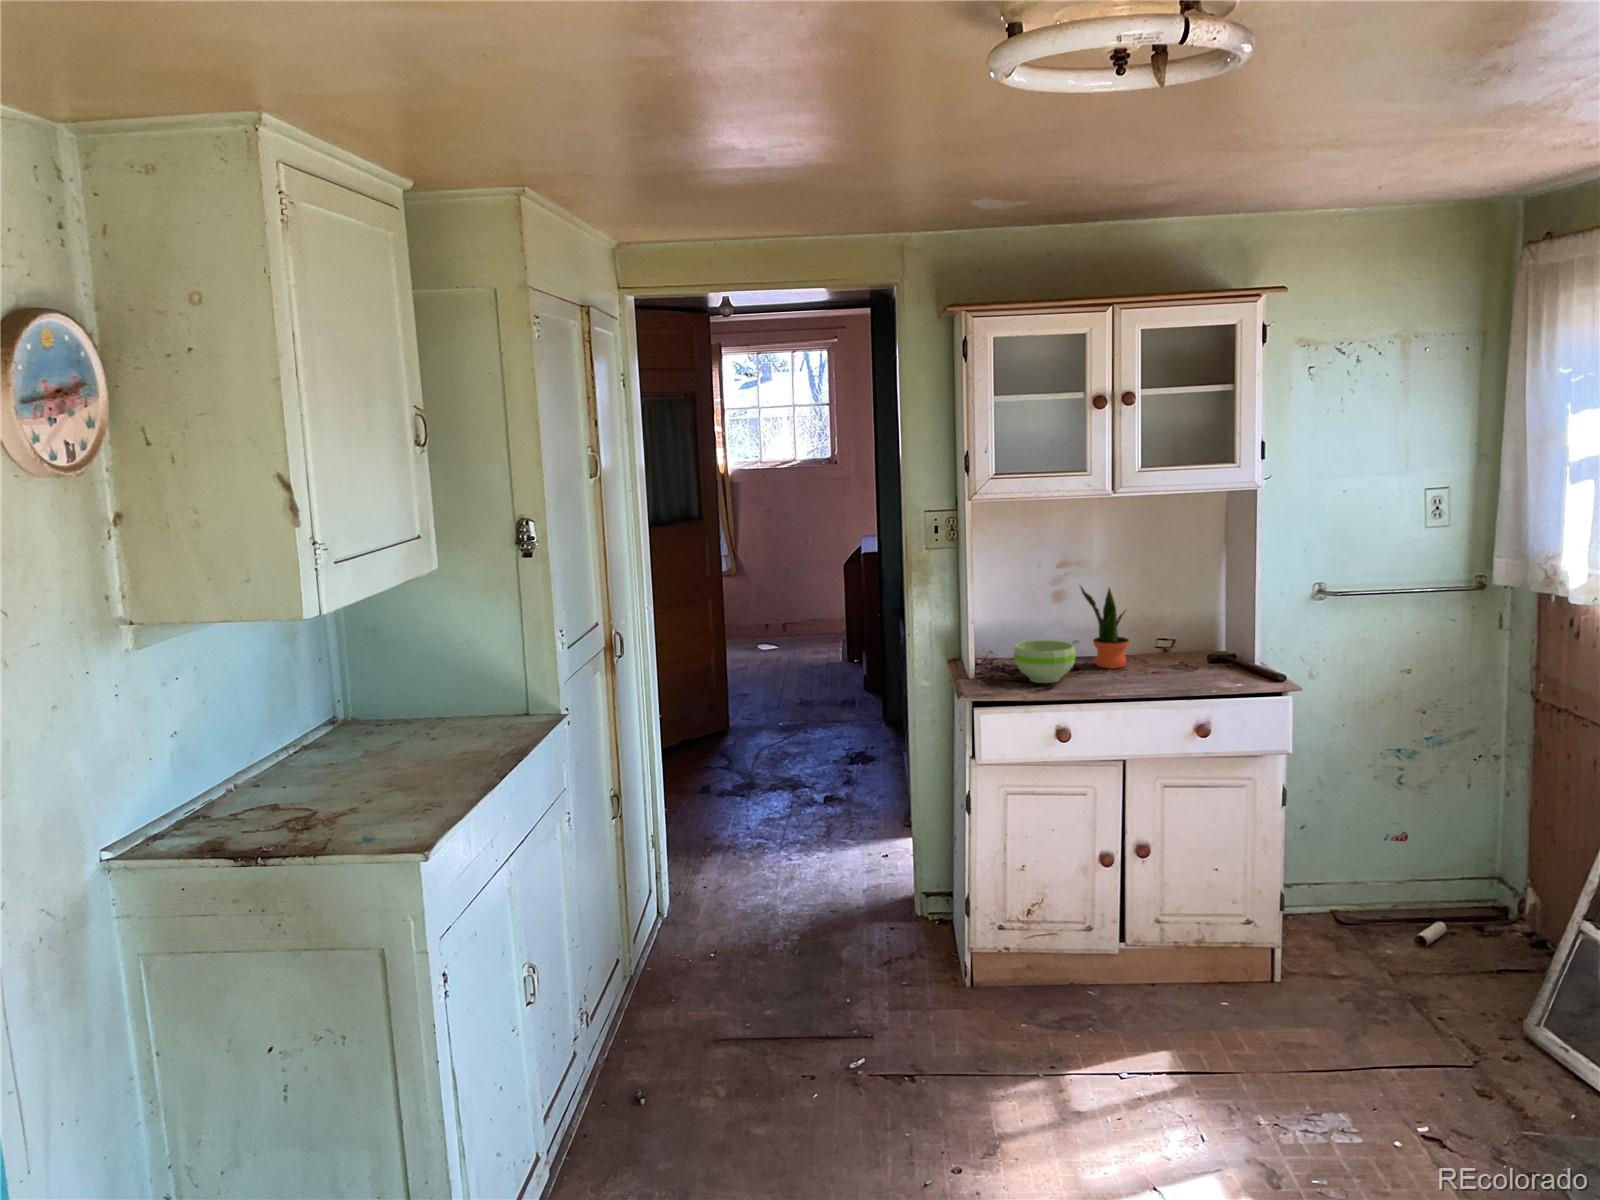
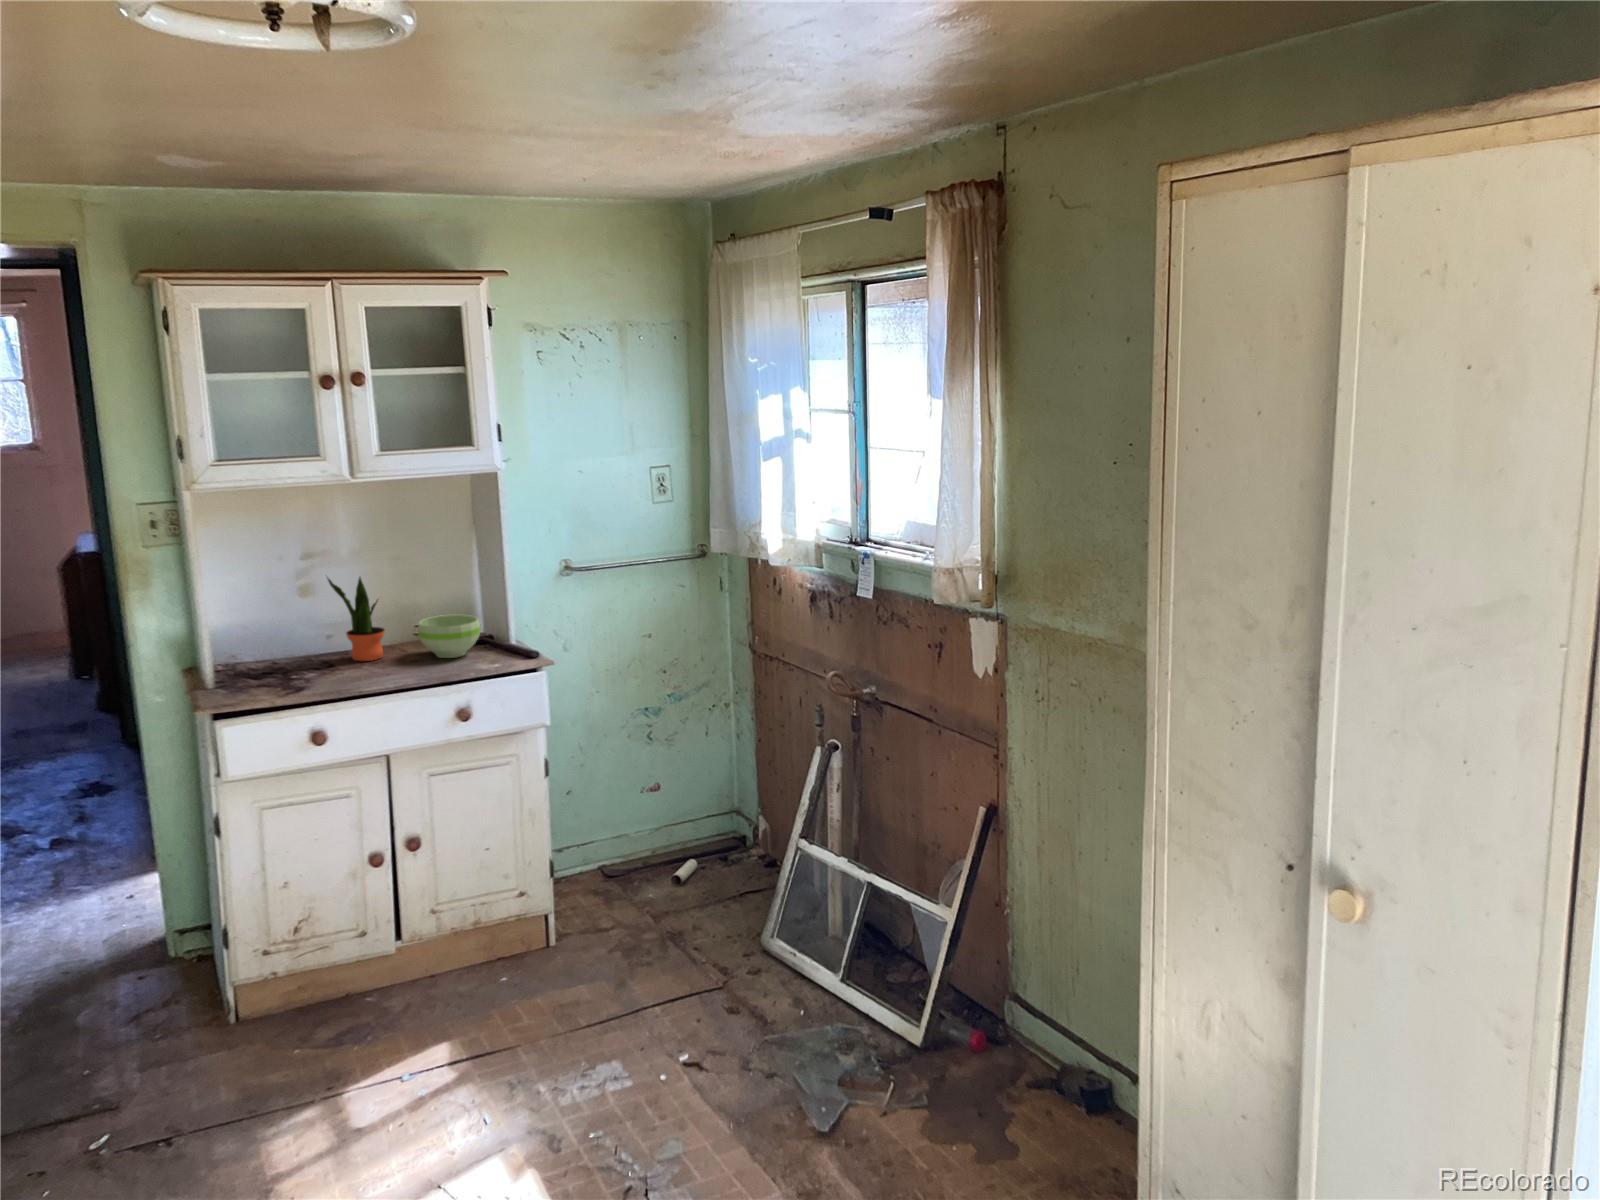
bowl: present [1014,640,1076,683] -> present [418,614,480,658]

